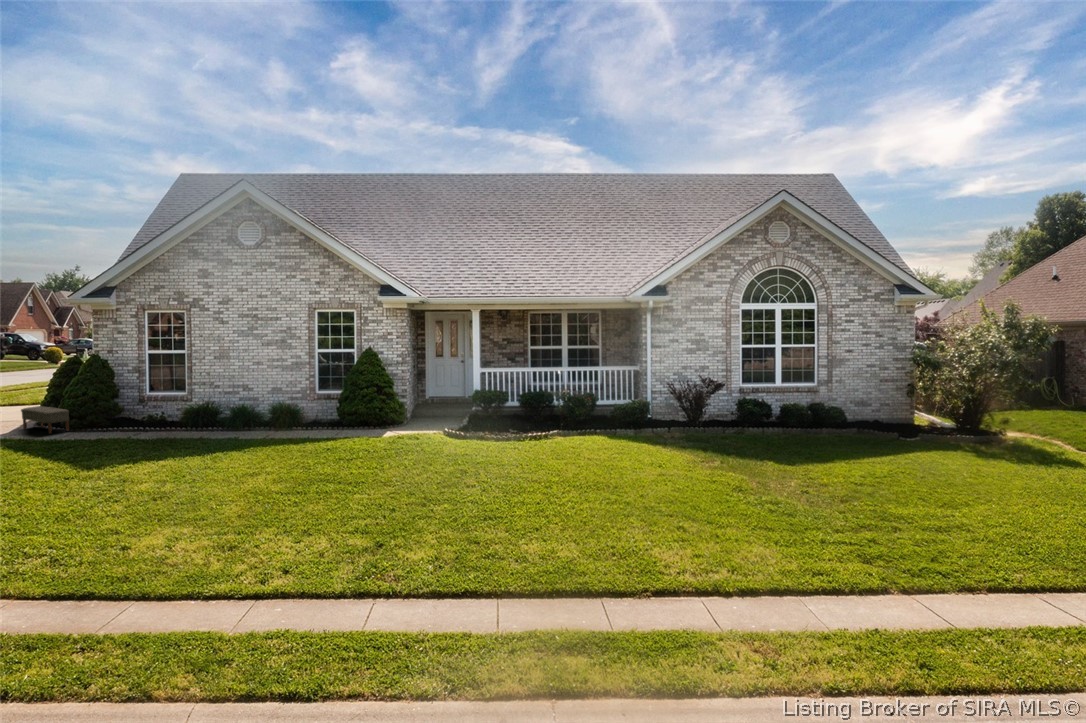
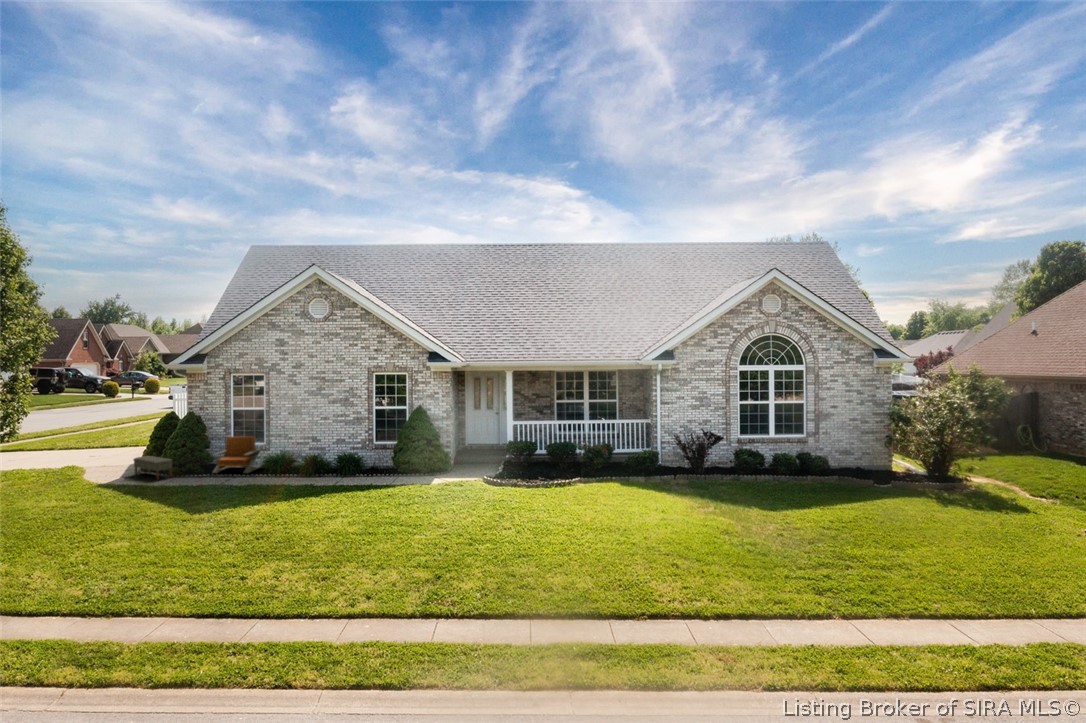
lounge chair: none [119,384,182,427] -> present [212,437,261,473]

